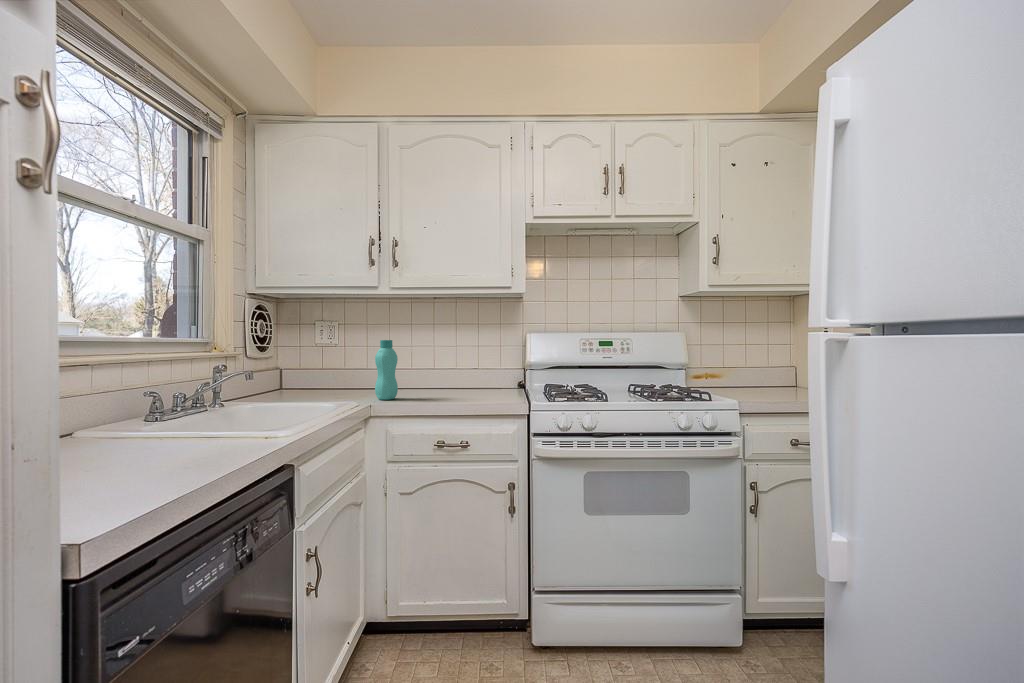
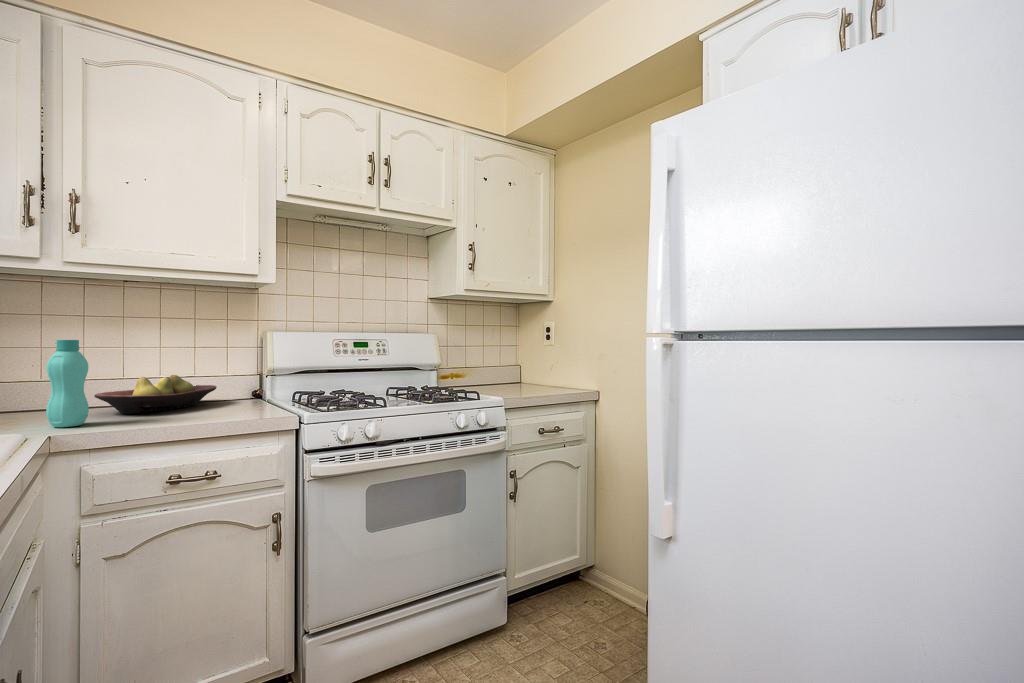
fruit bowl: none [408,367,489,394] -> present [94,375,217,414]

